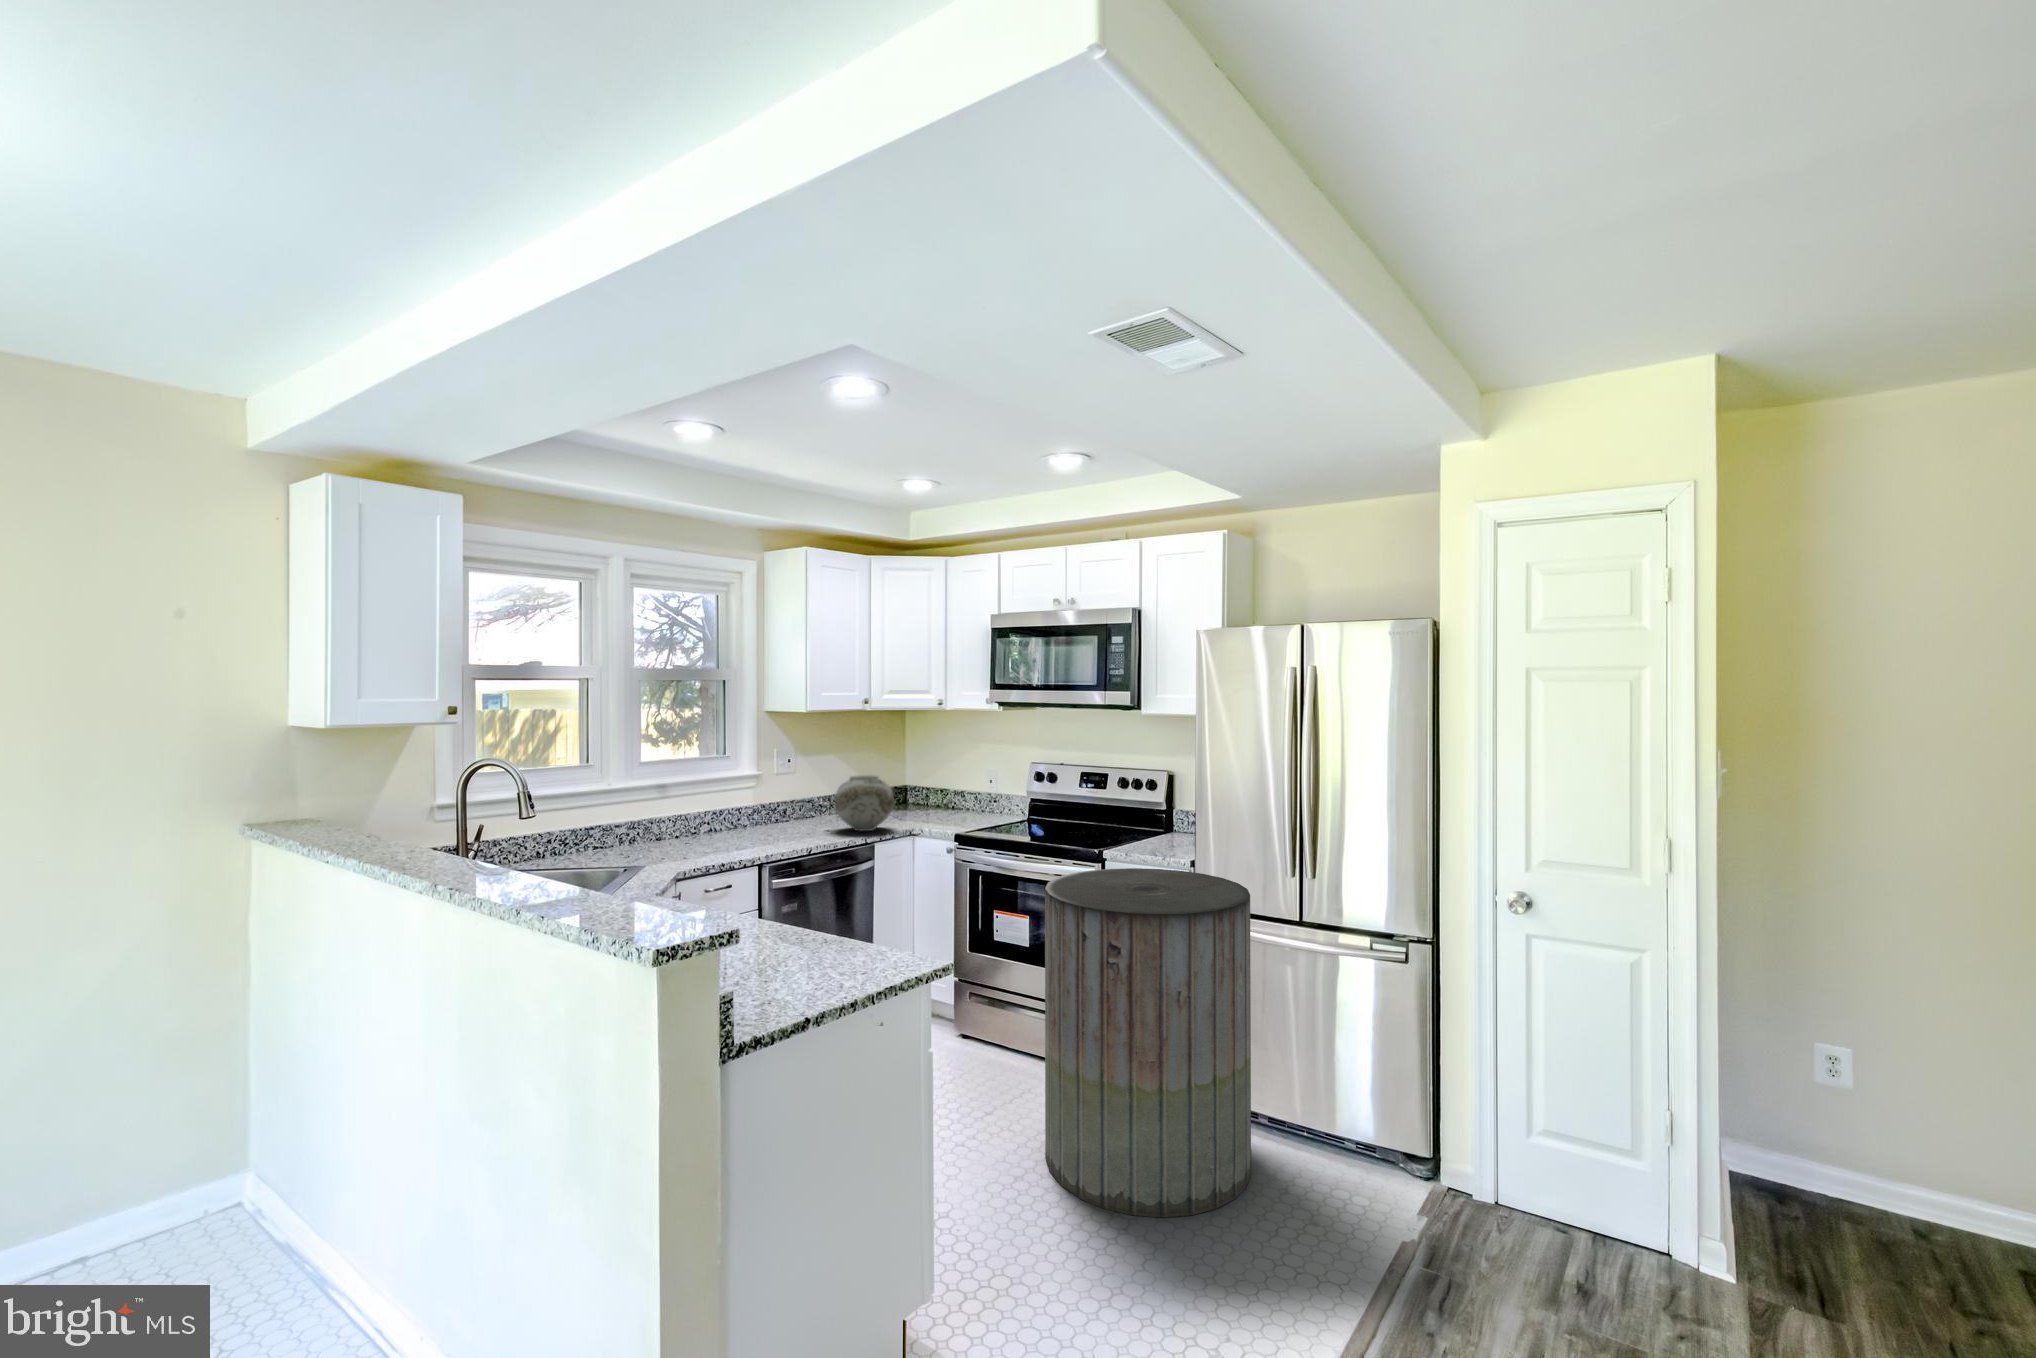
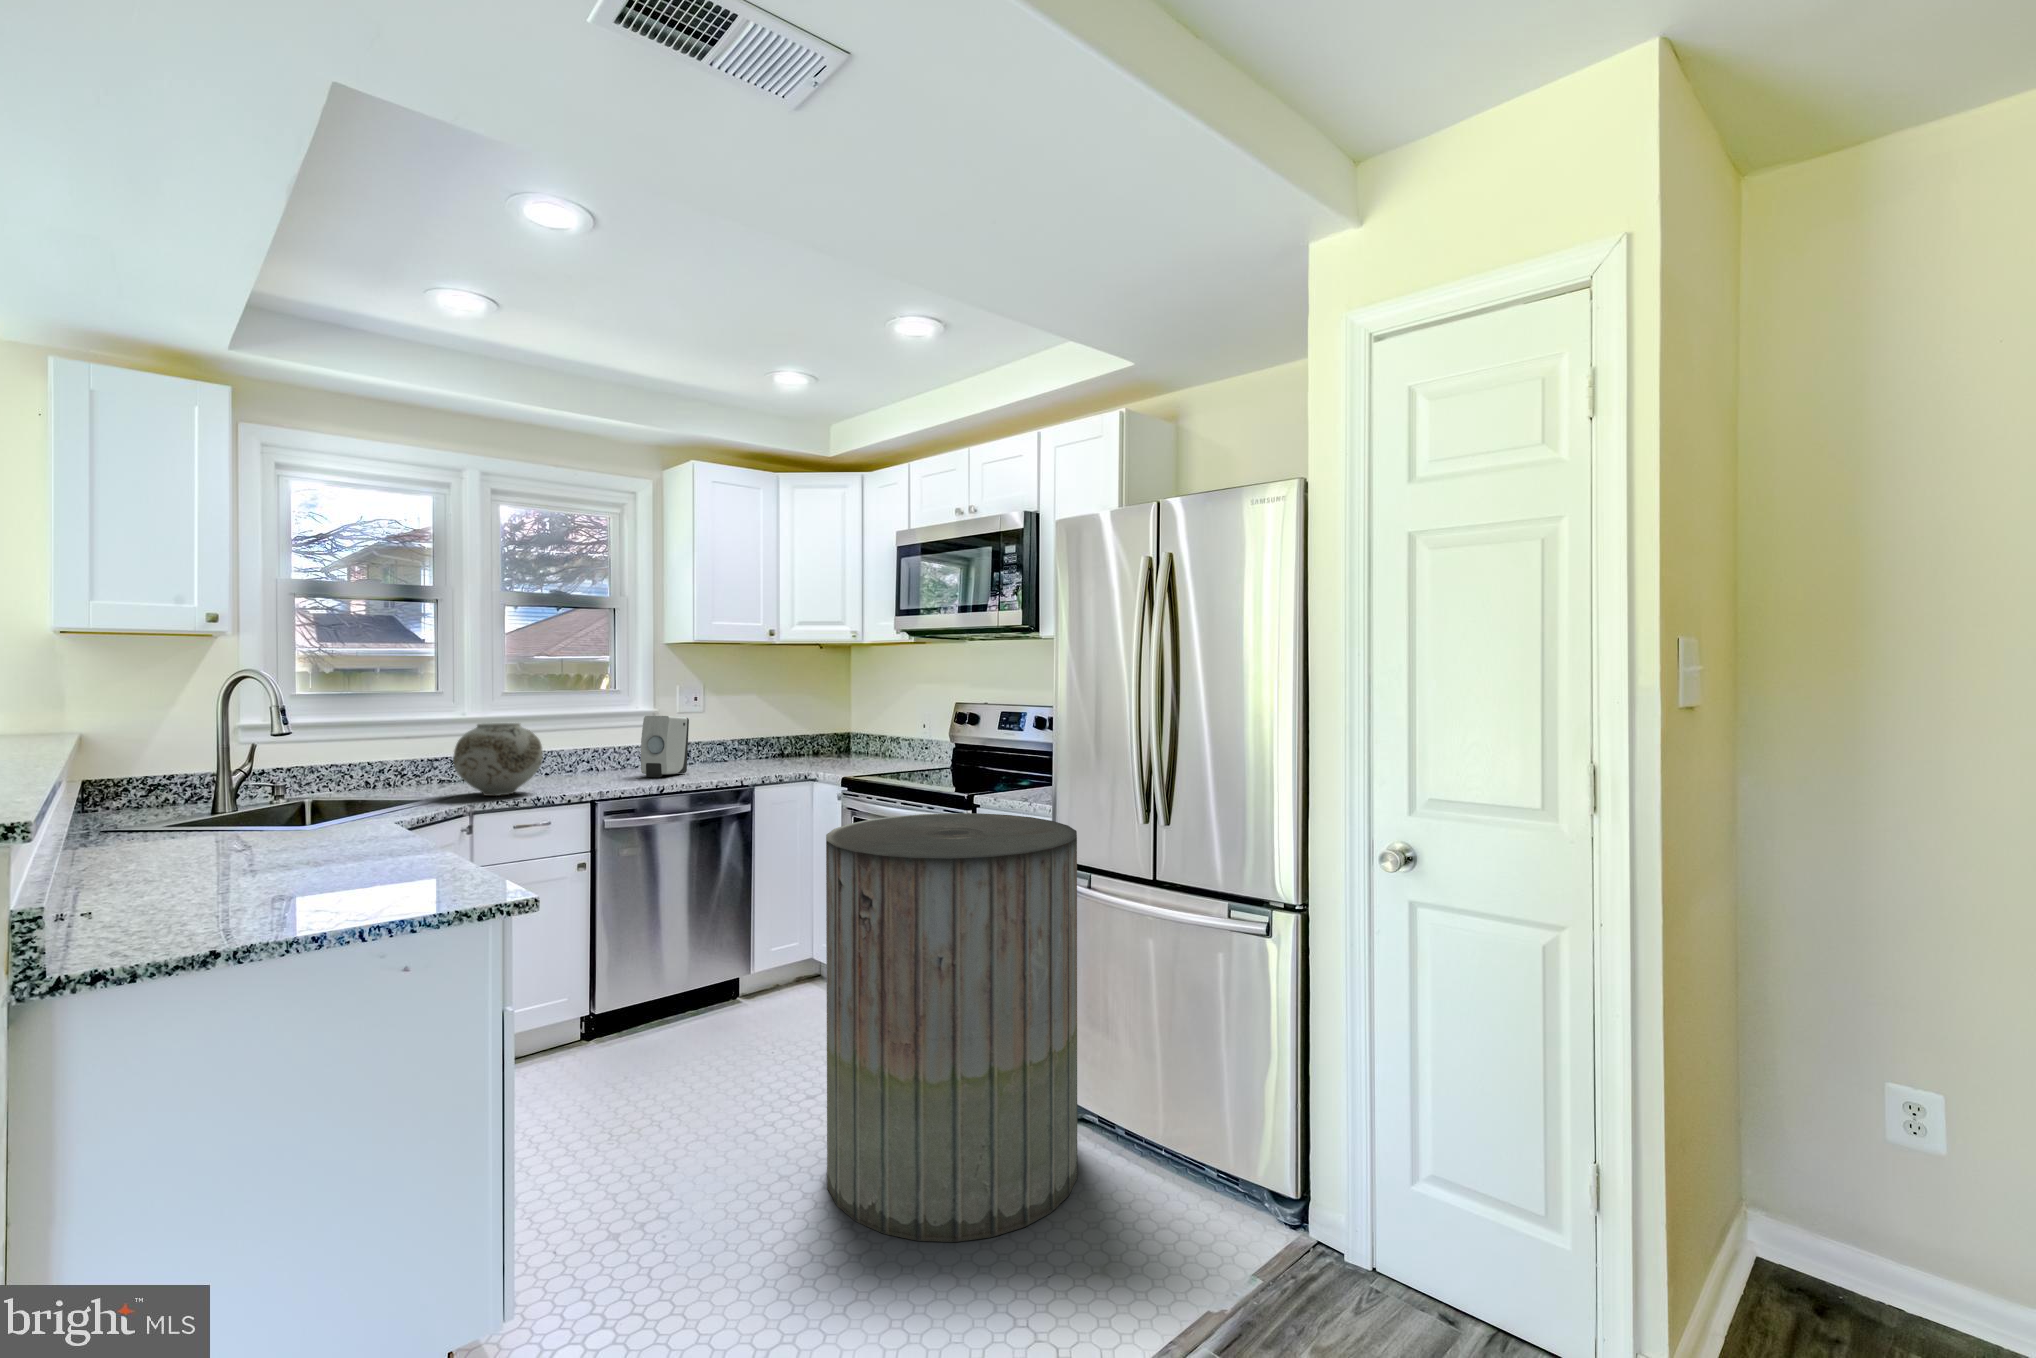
vase: present [834,775,894,831] -> present [453,723,543,796]
soap dispenser: none [763,780,799,837] -> present [641,716,689,777]

